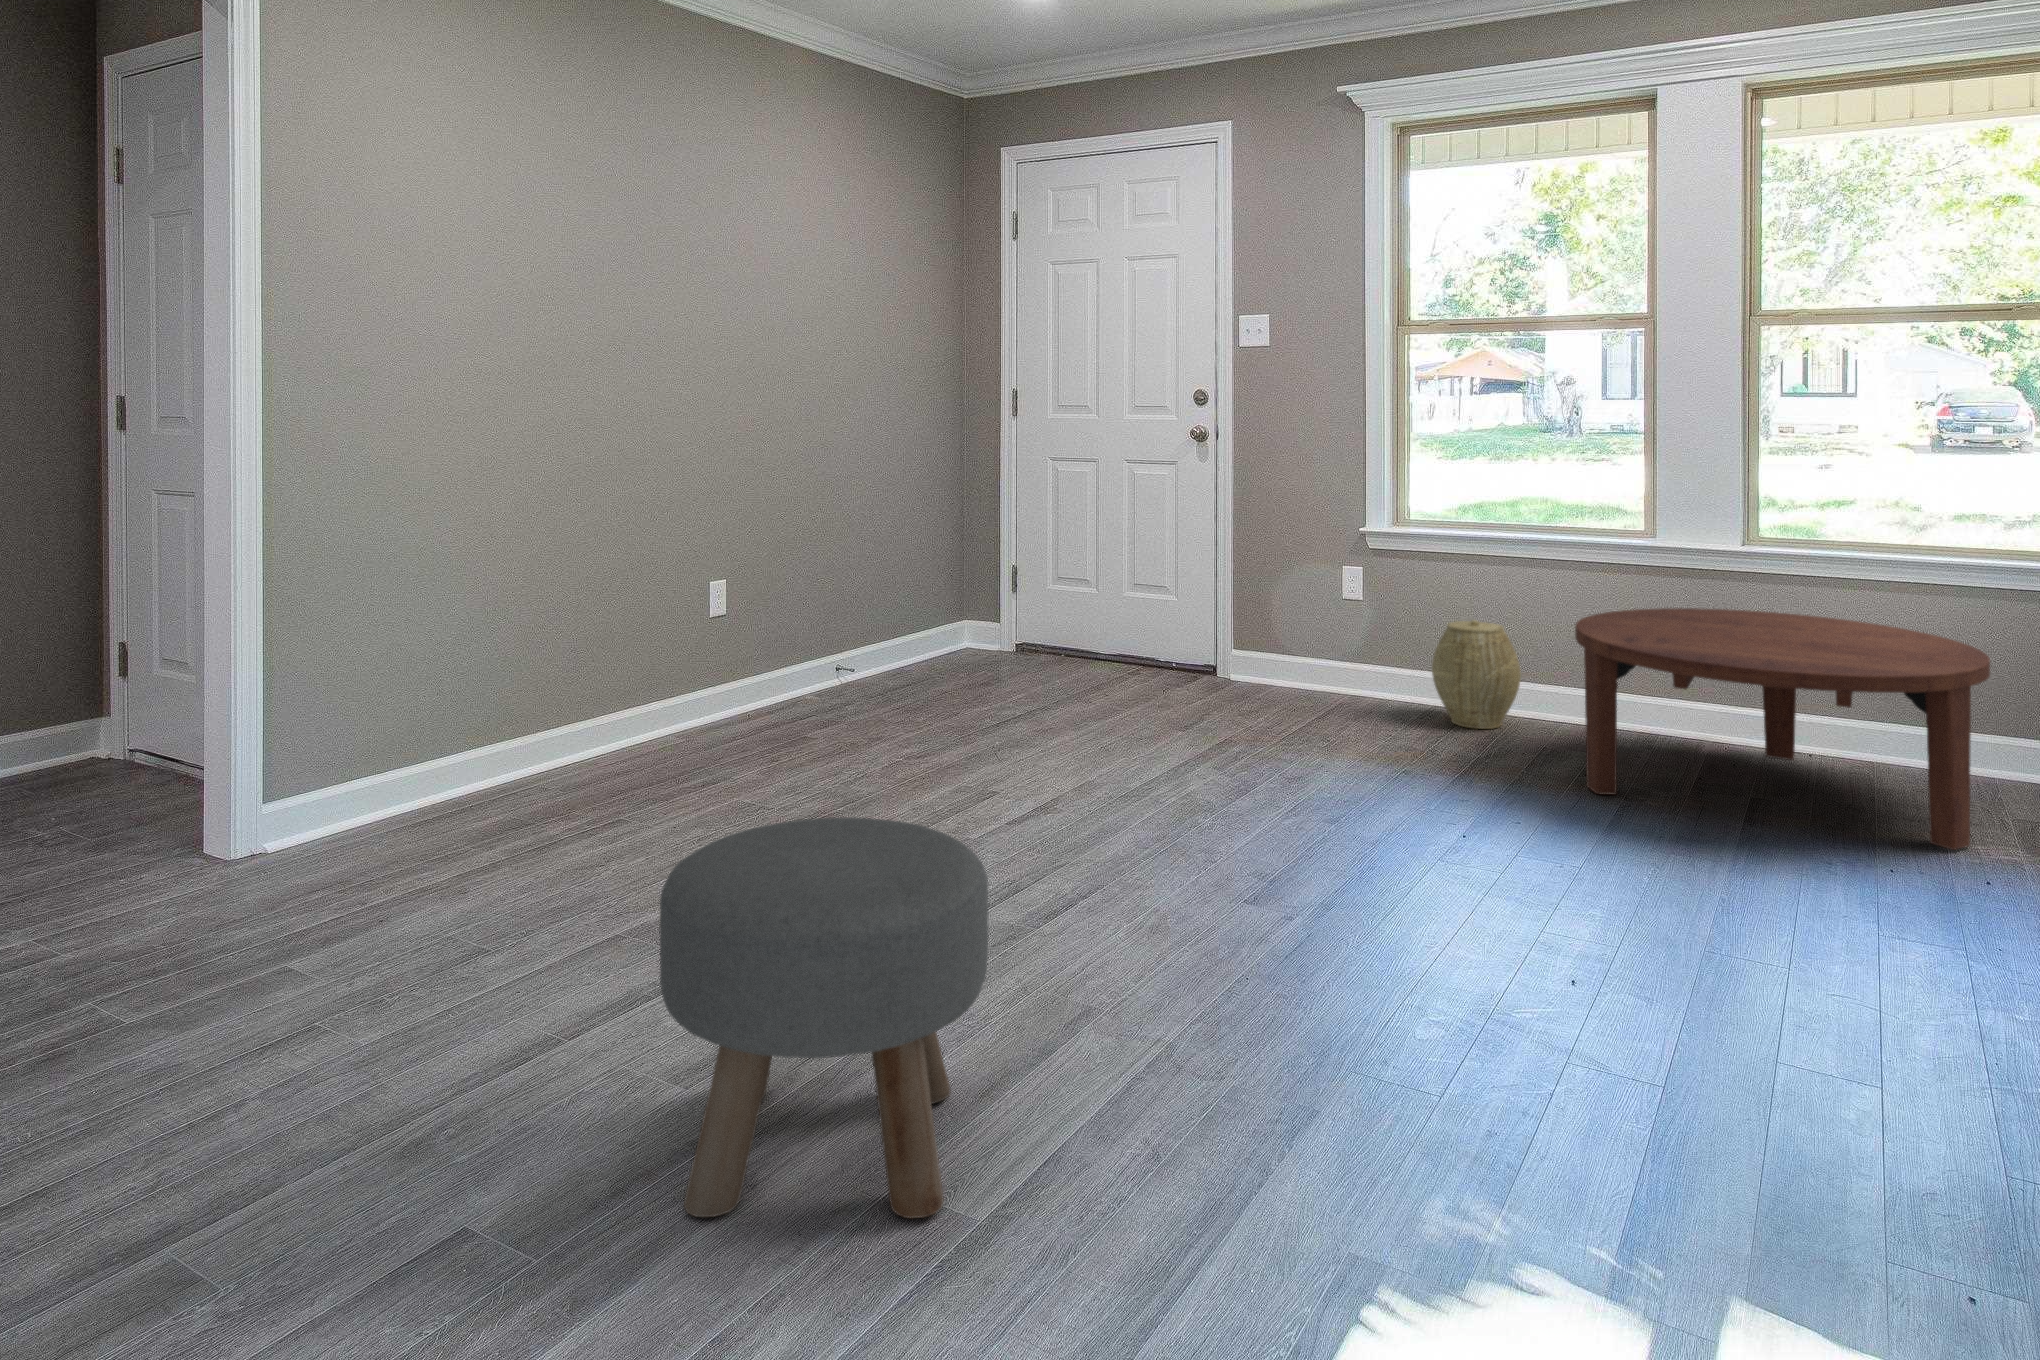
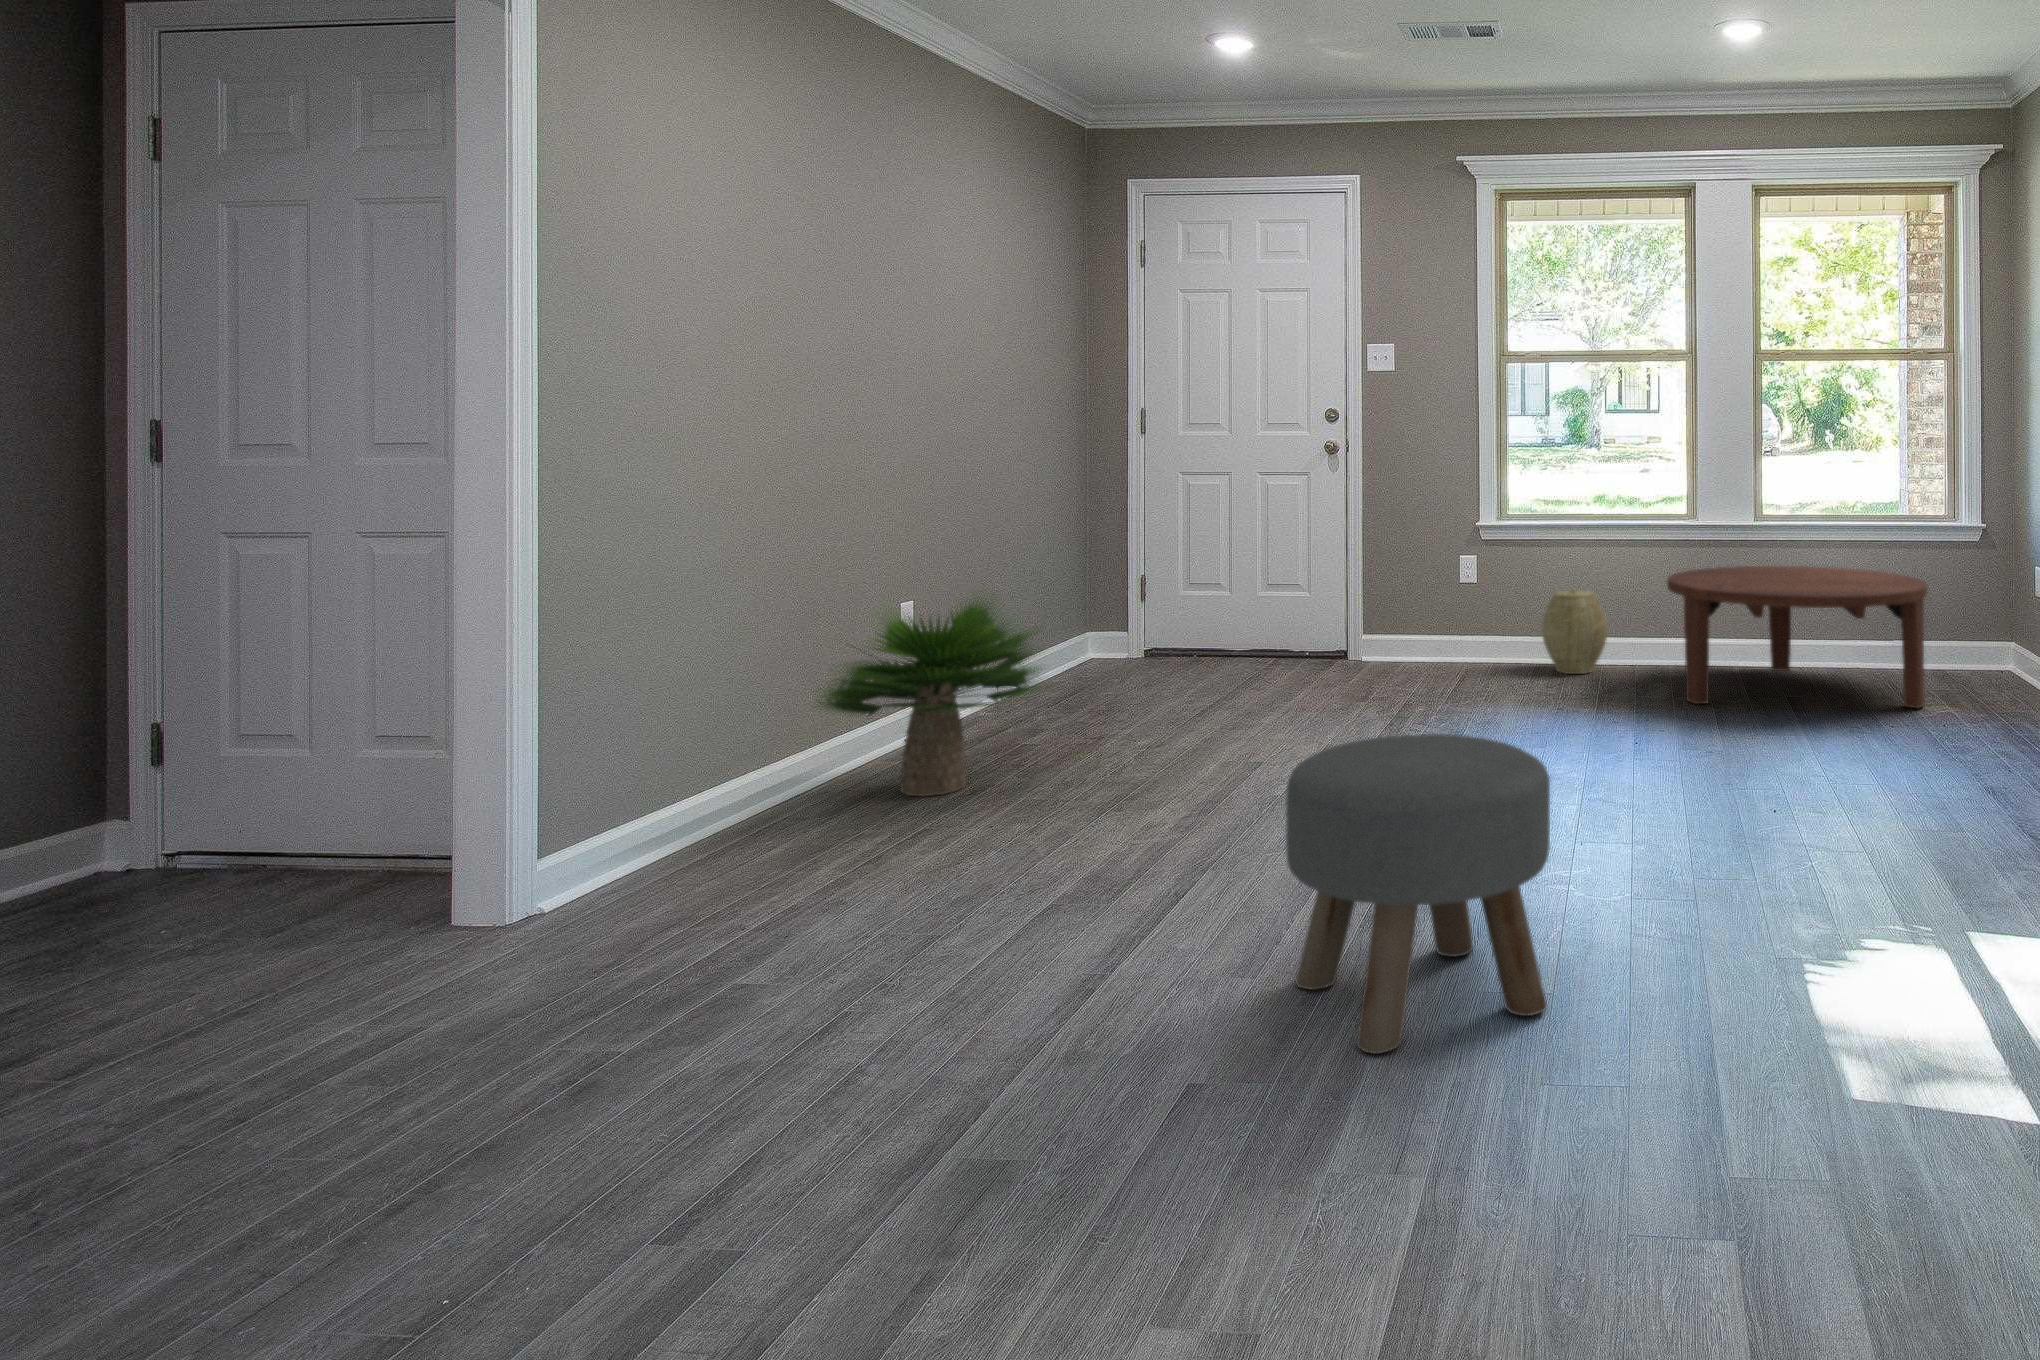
potted plant: none [546,575,788,785] -> present [818,589,1042,796]

